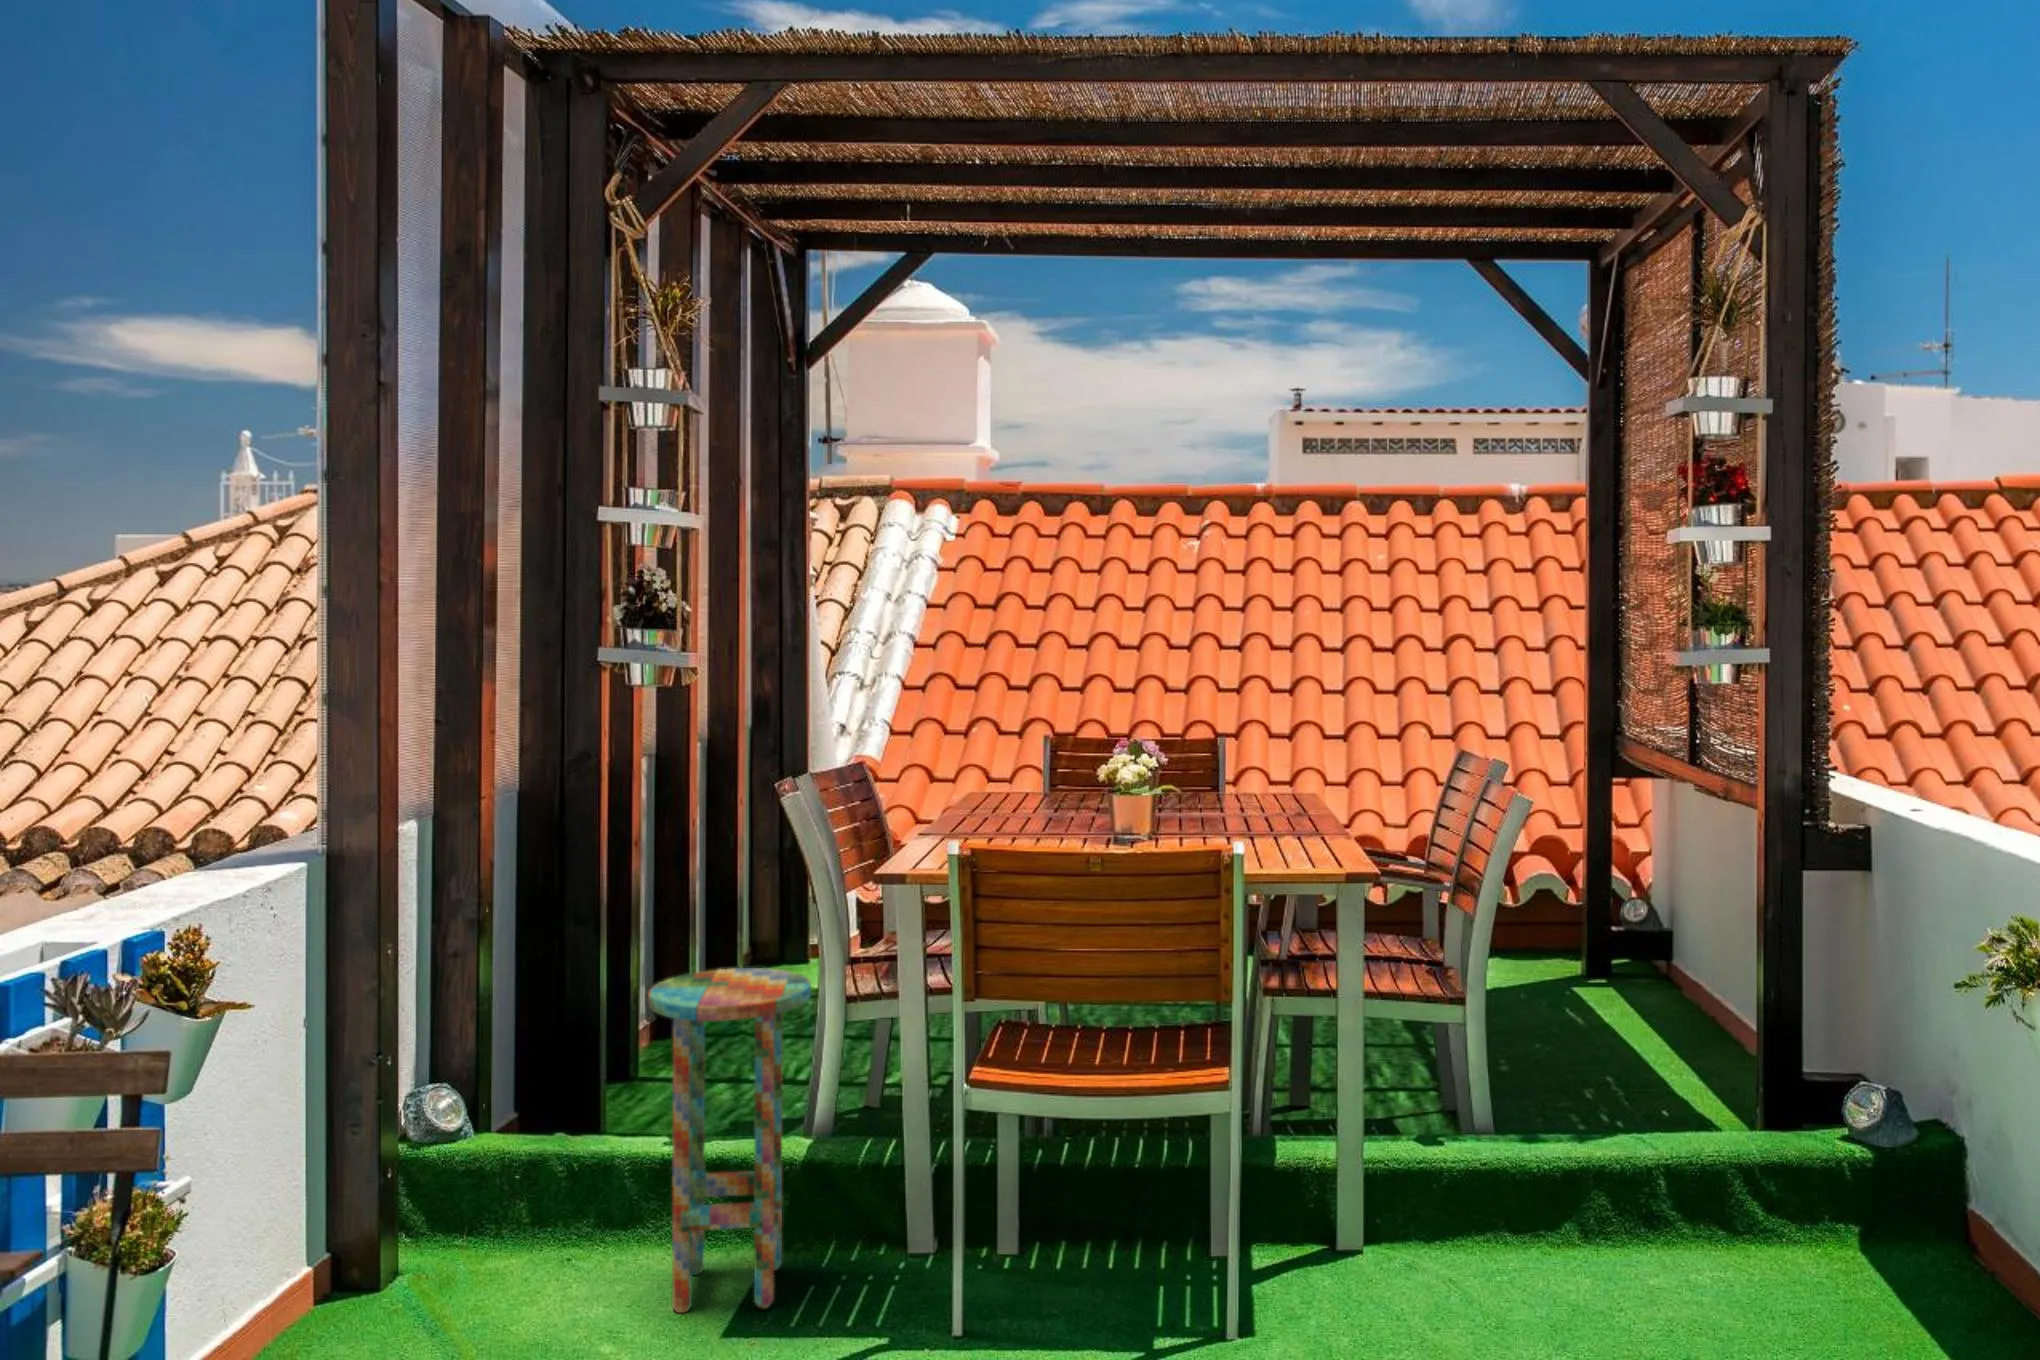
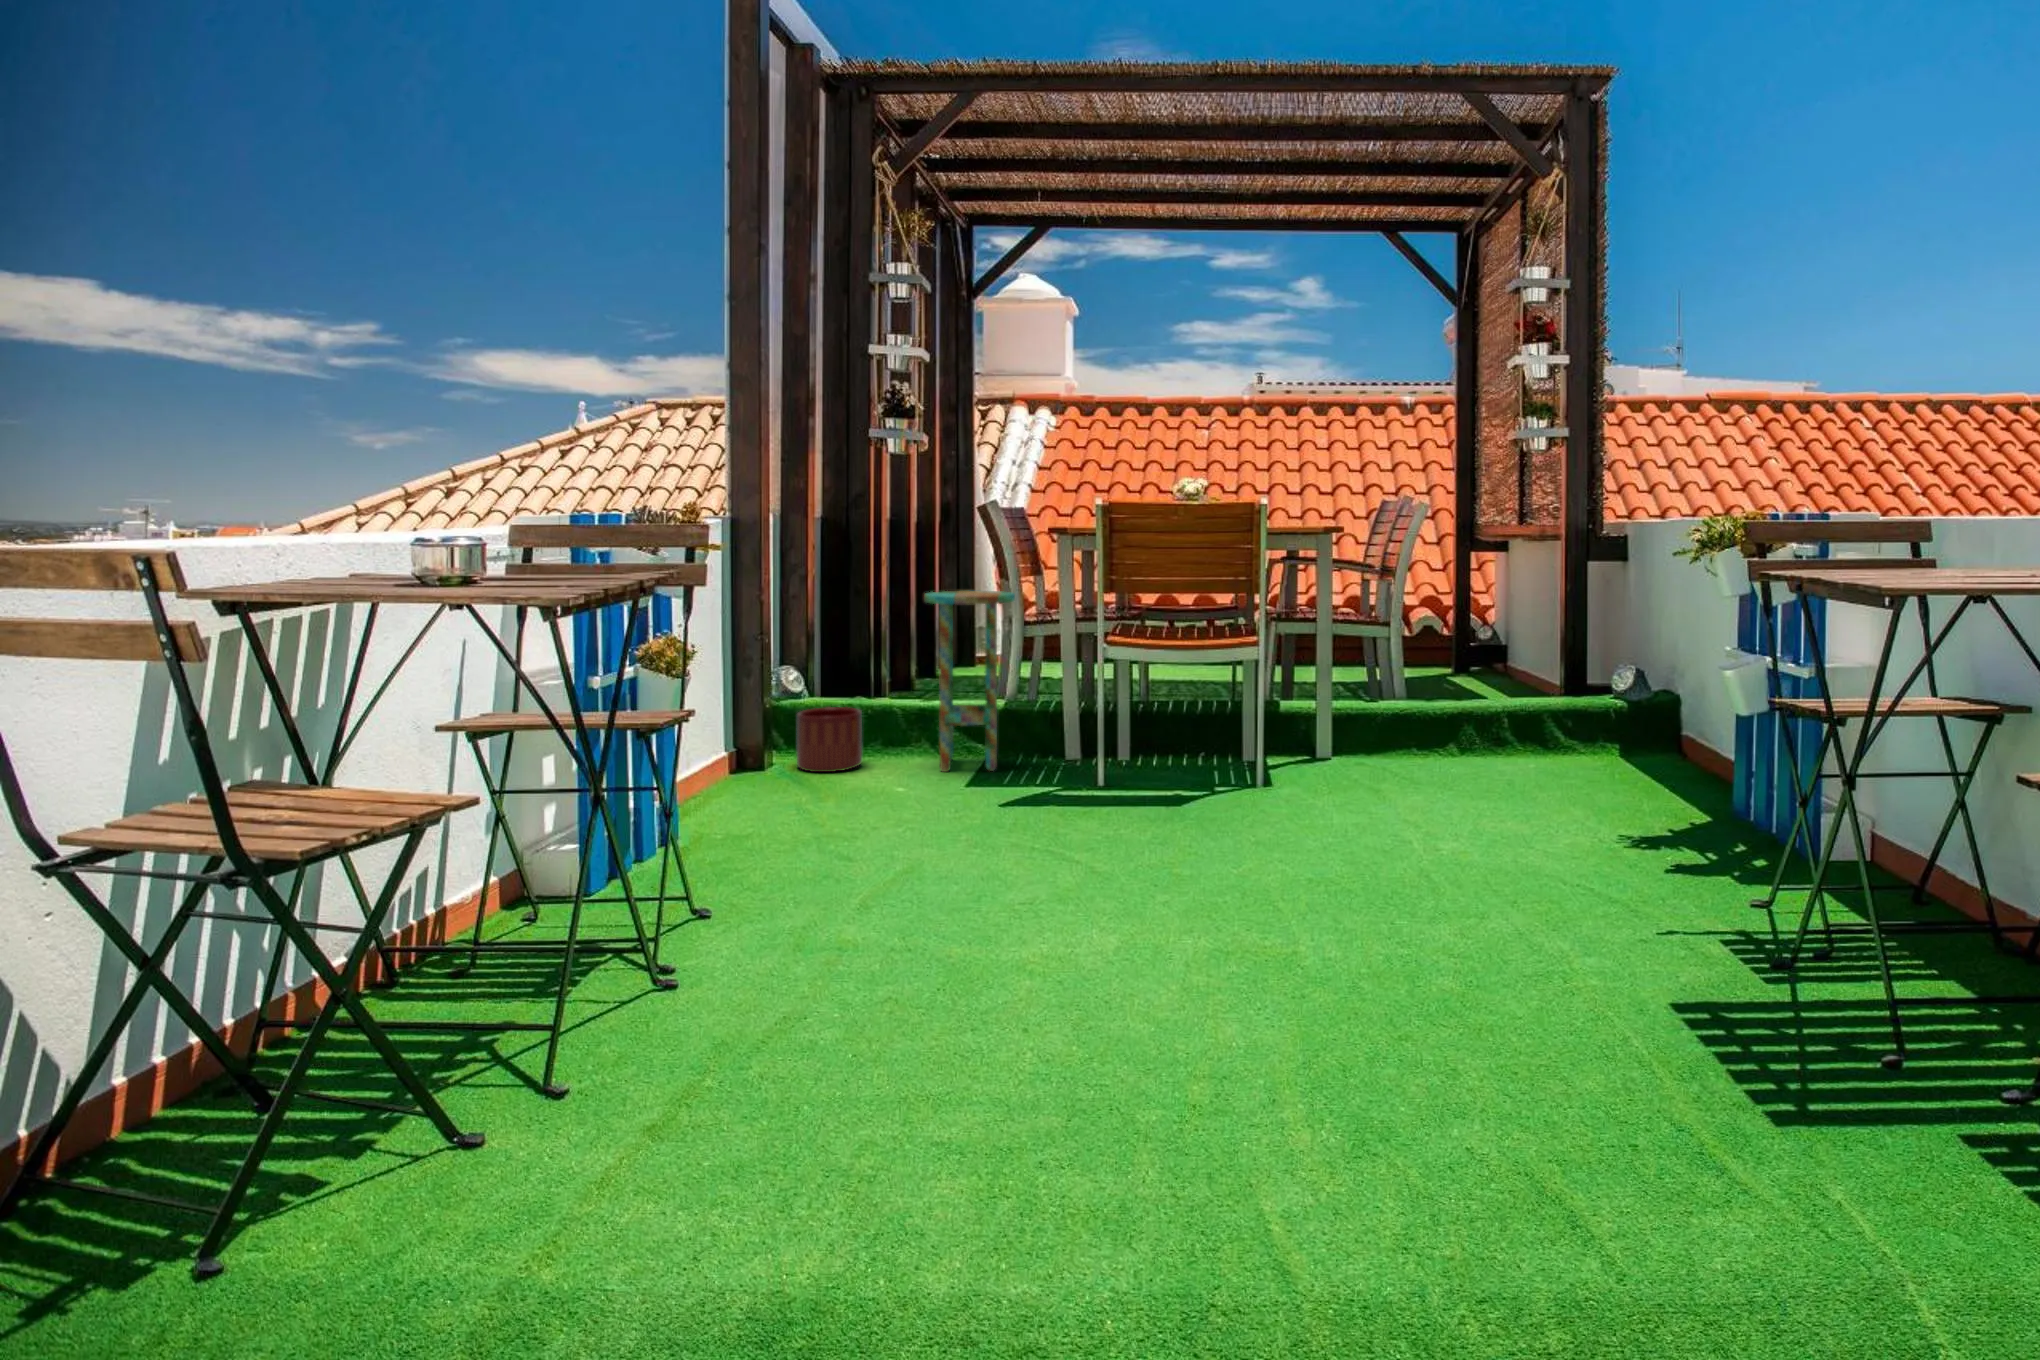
planter: none [419,1185,538,1322] -> present [797,707,862,772]

